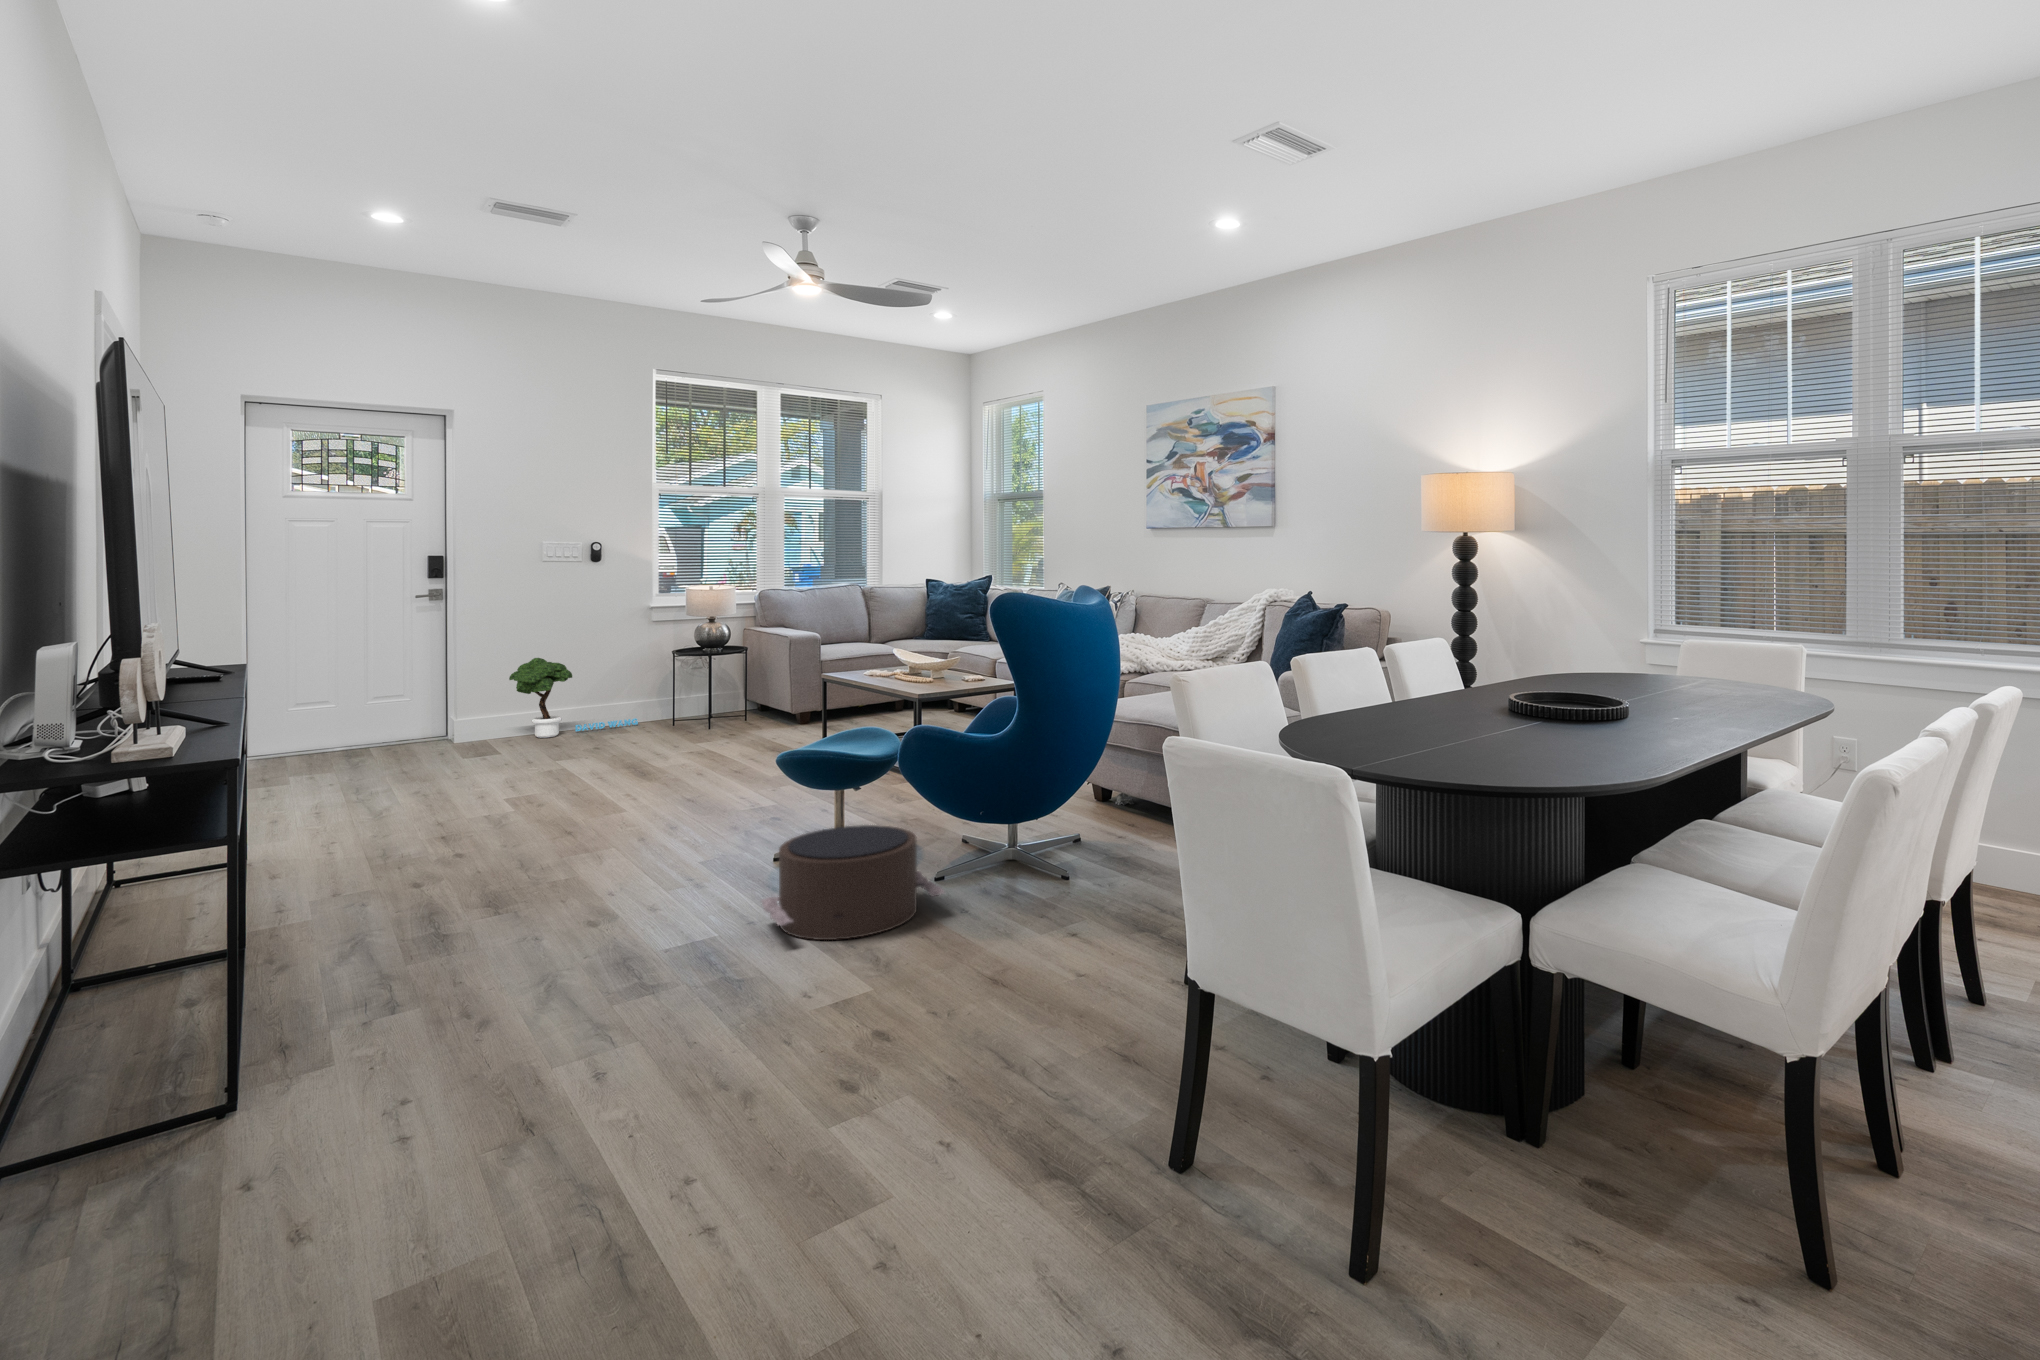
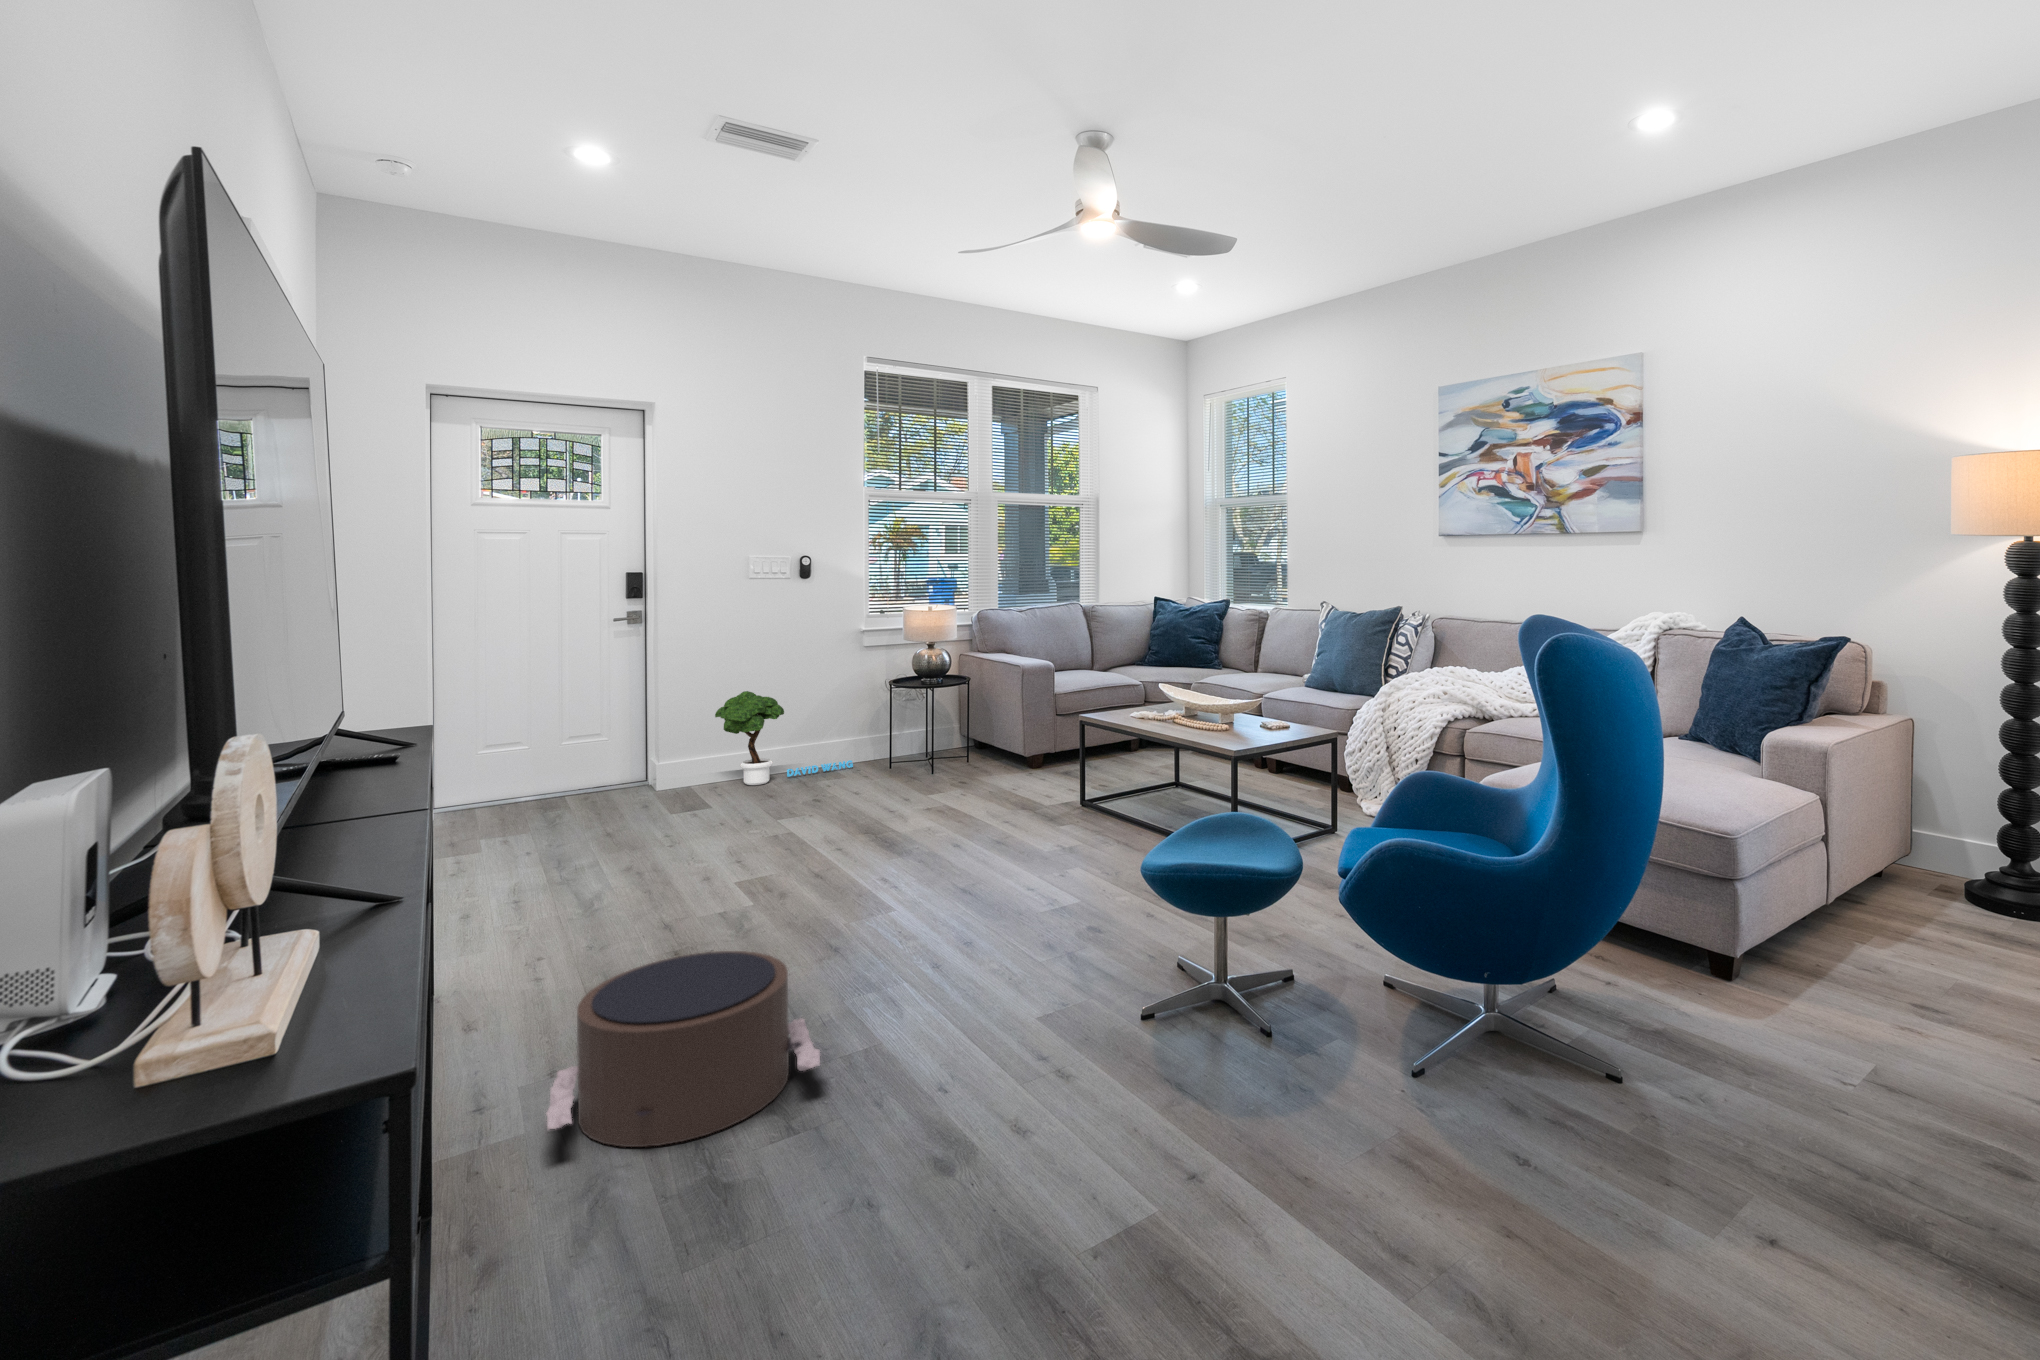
pouf: present [762,825,944,940] -> present [547,951,820,1147]

